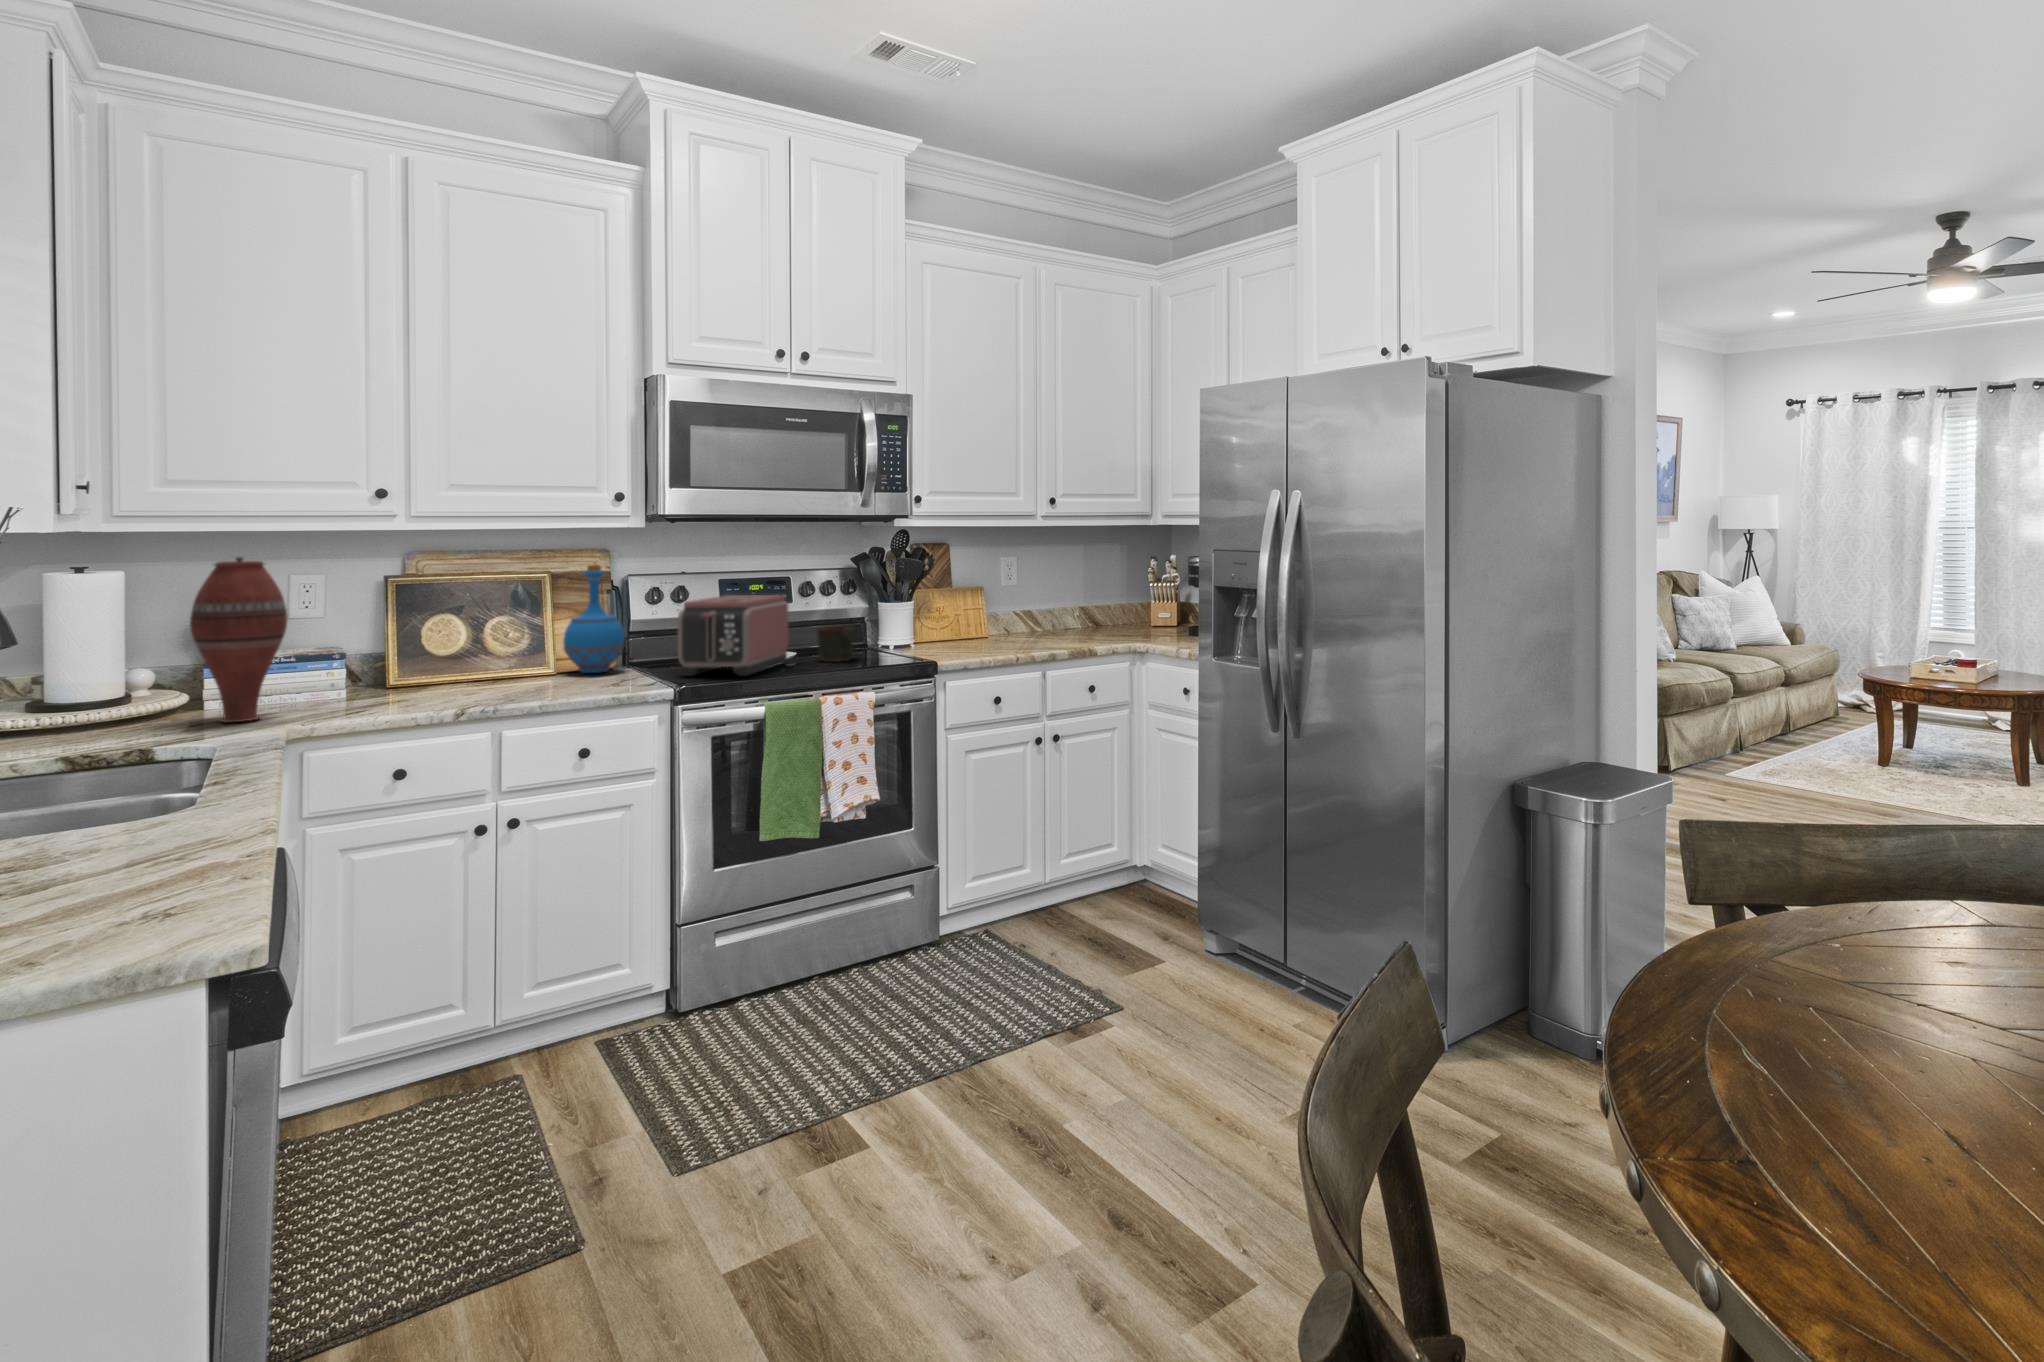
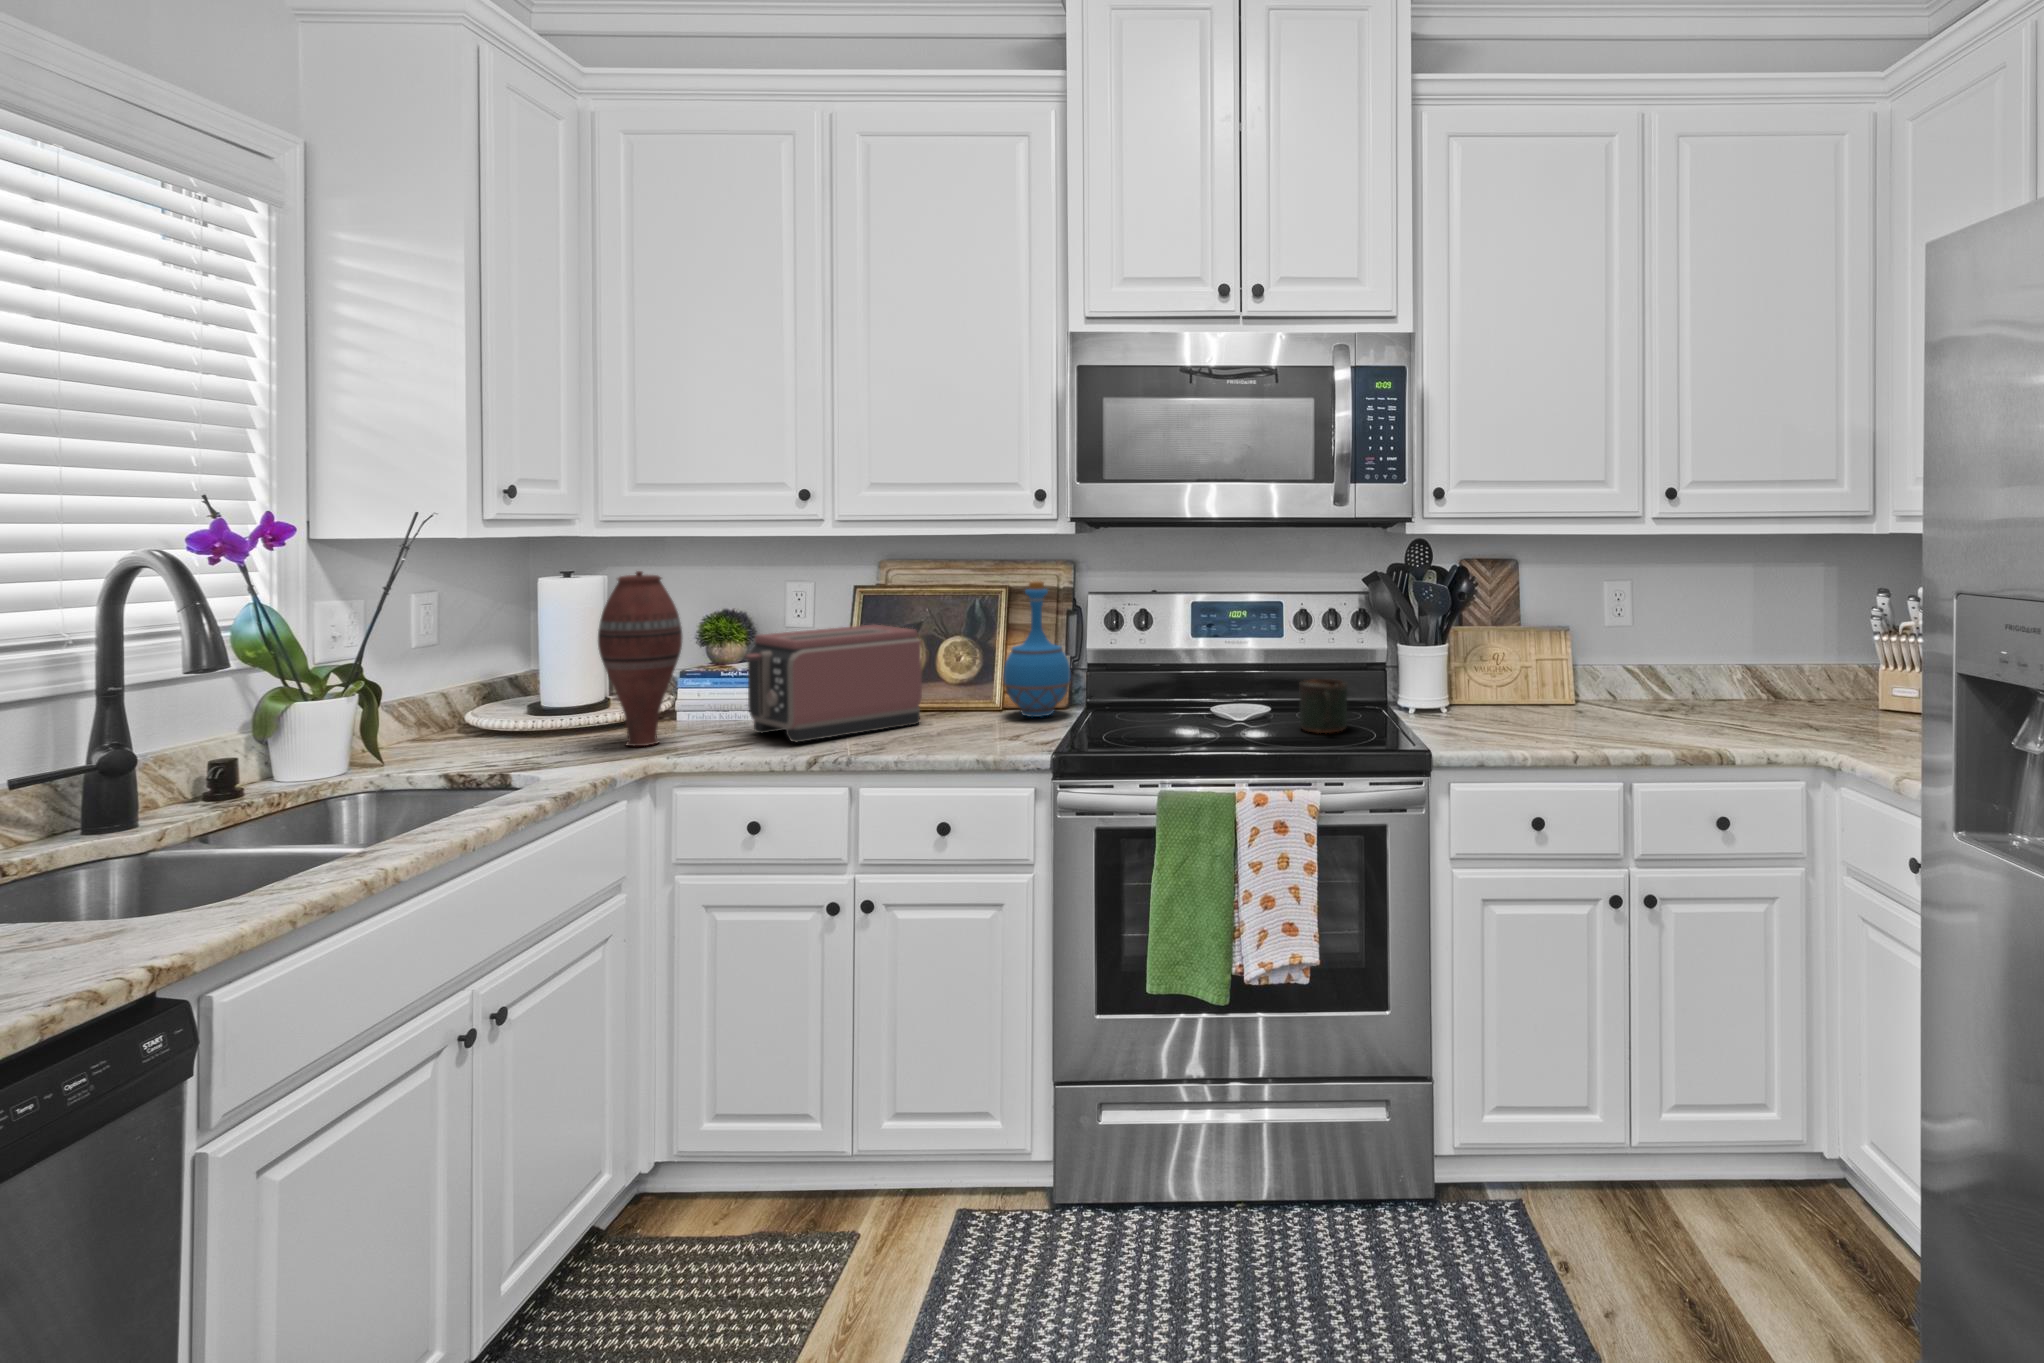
toaster: present [678,595,789,676] -> present [745,625,922,742]

